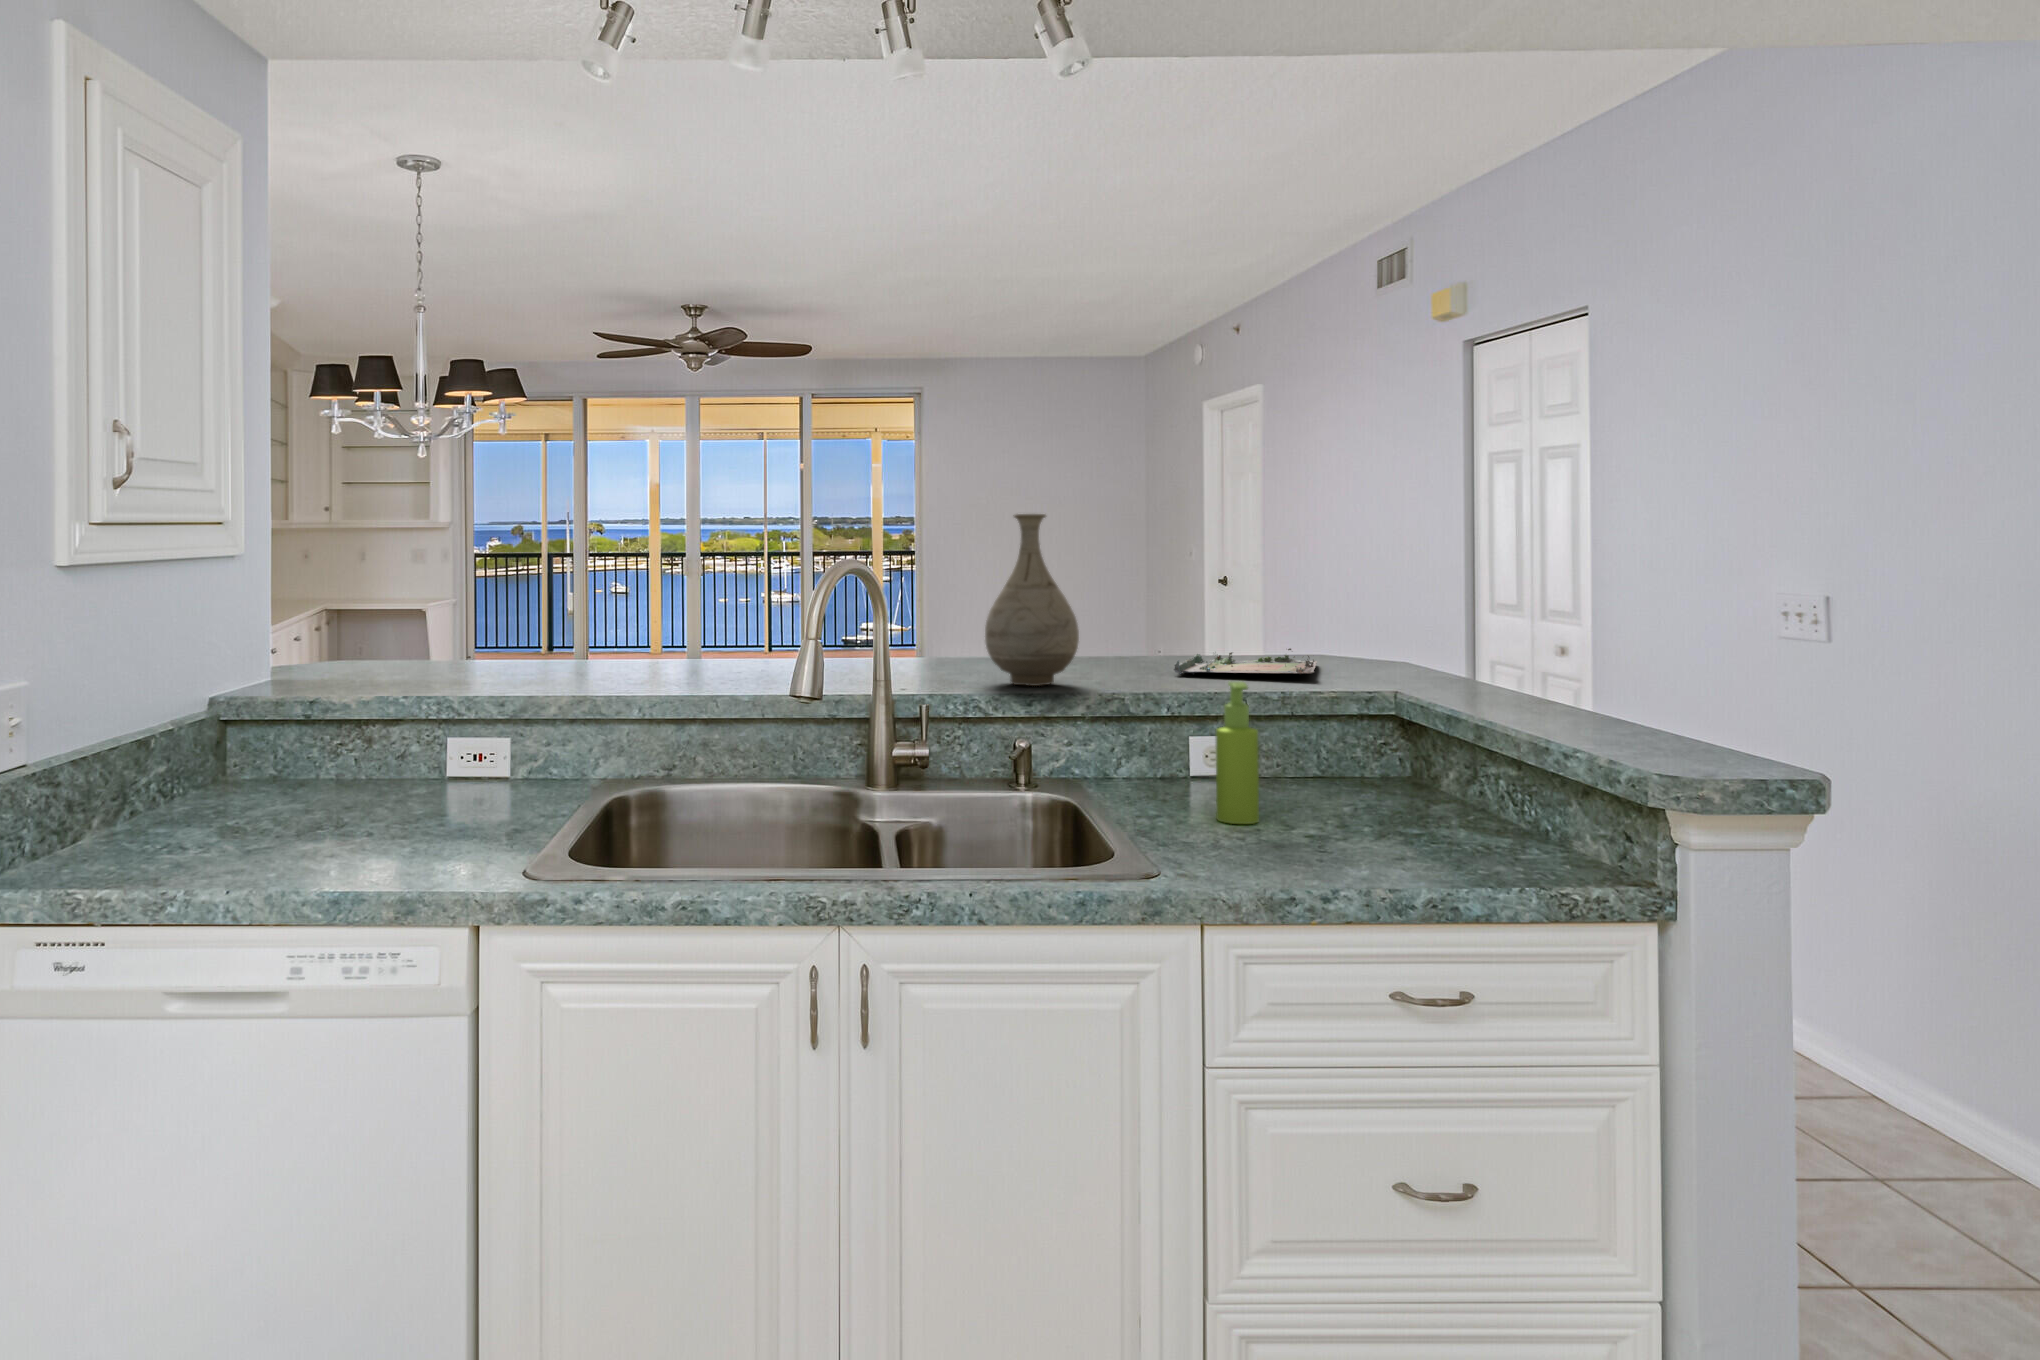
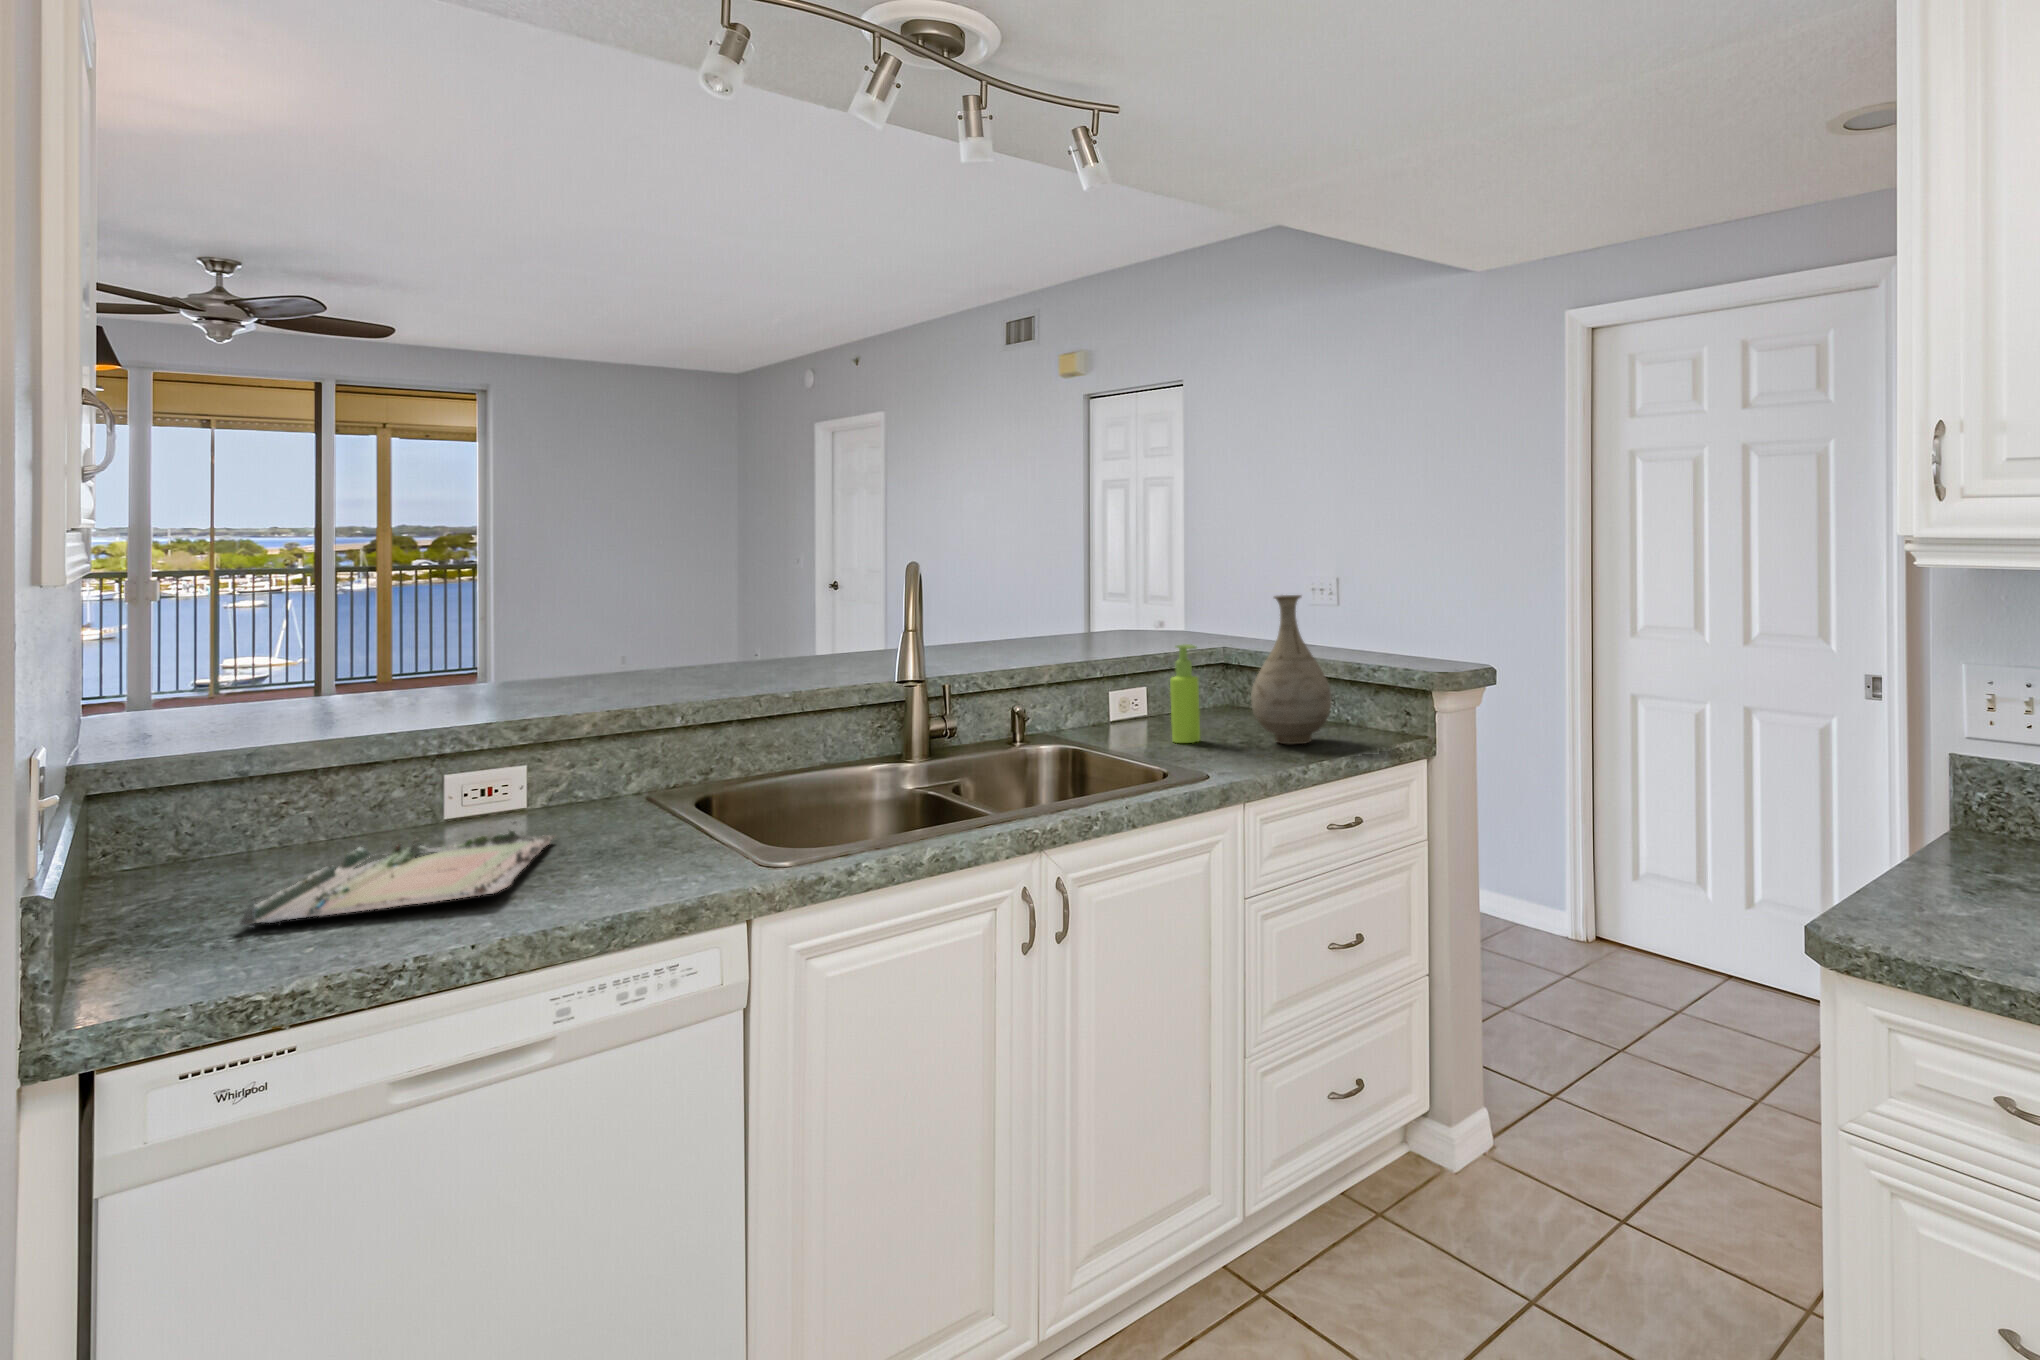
vase: present [985,514,1079,686] -> present [1251,595,1332,744]
tray: present [1174,648,1317,674] -> present [239,818,555,928]

